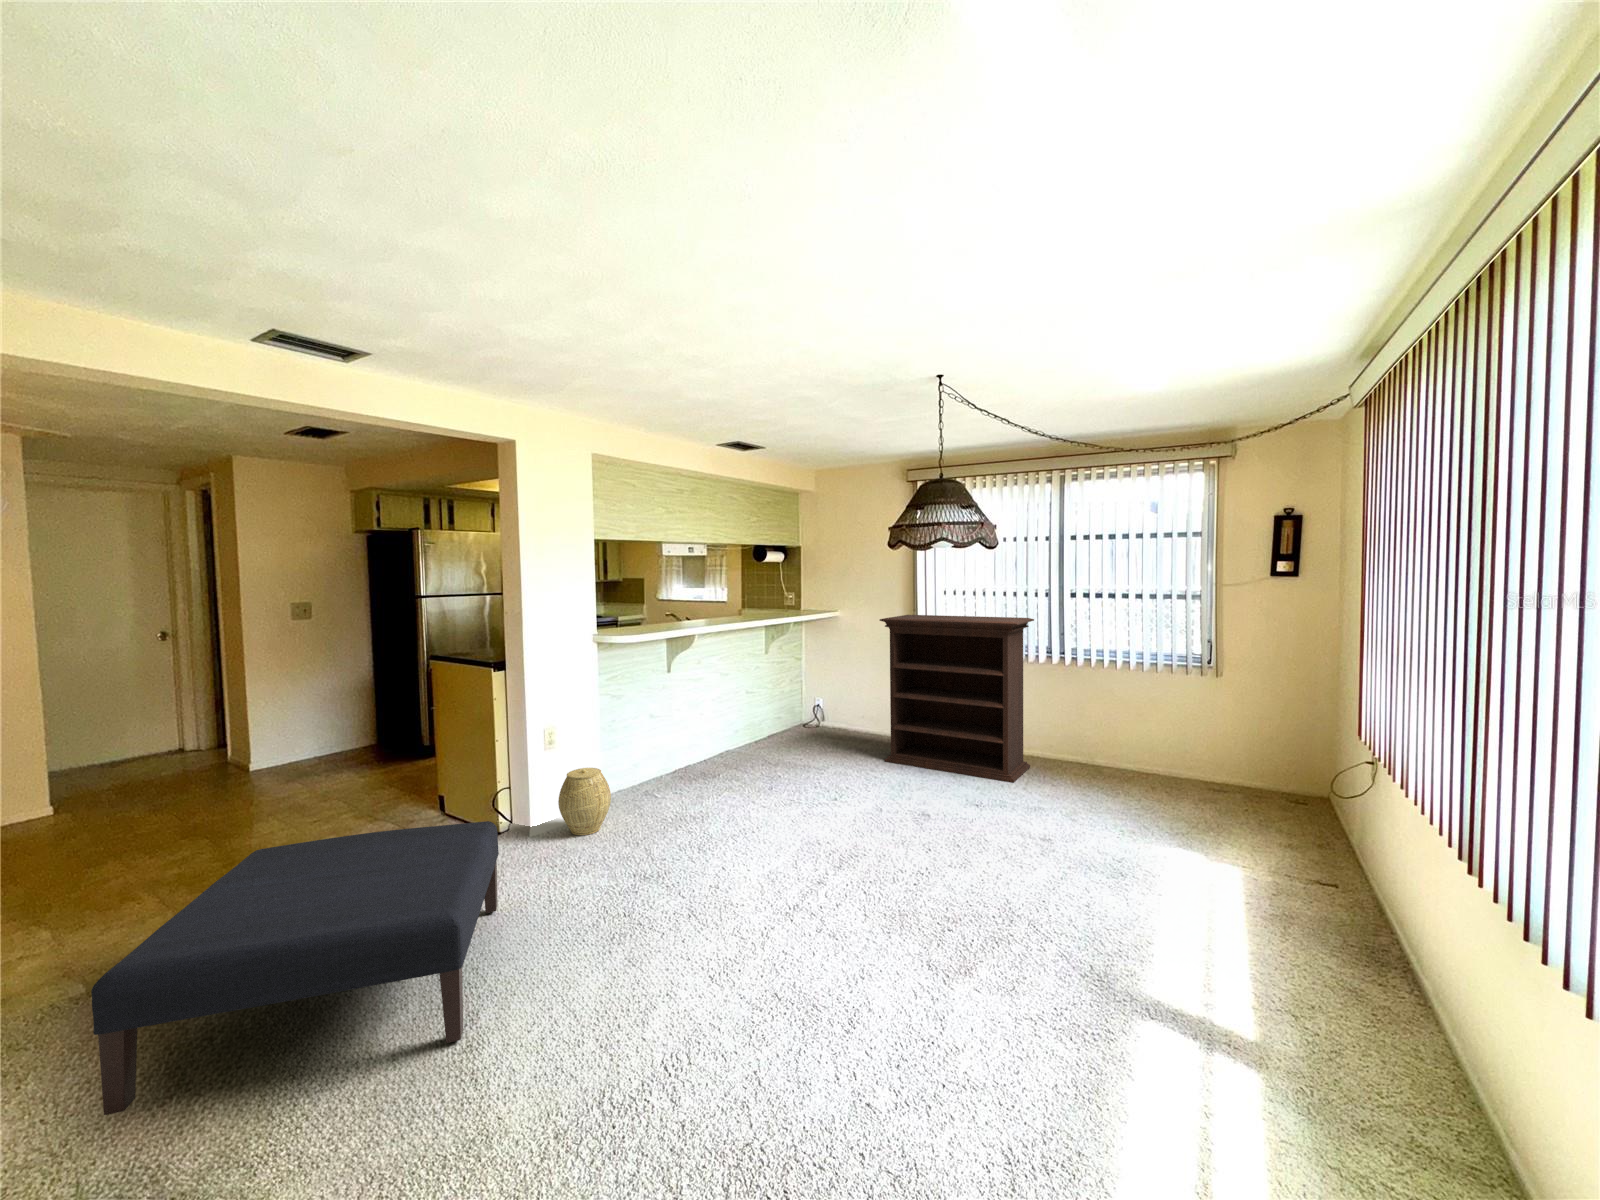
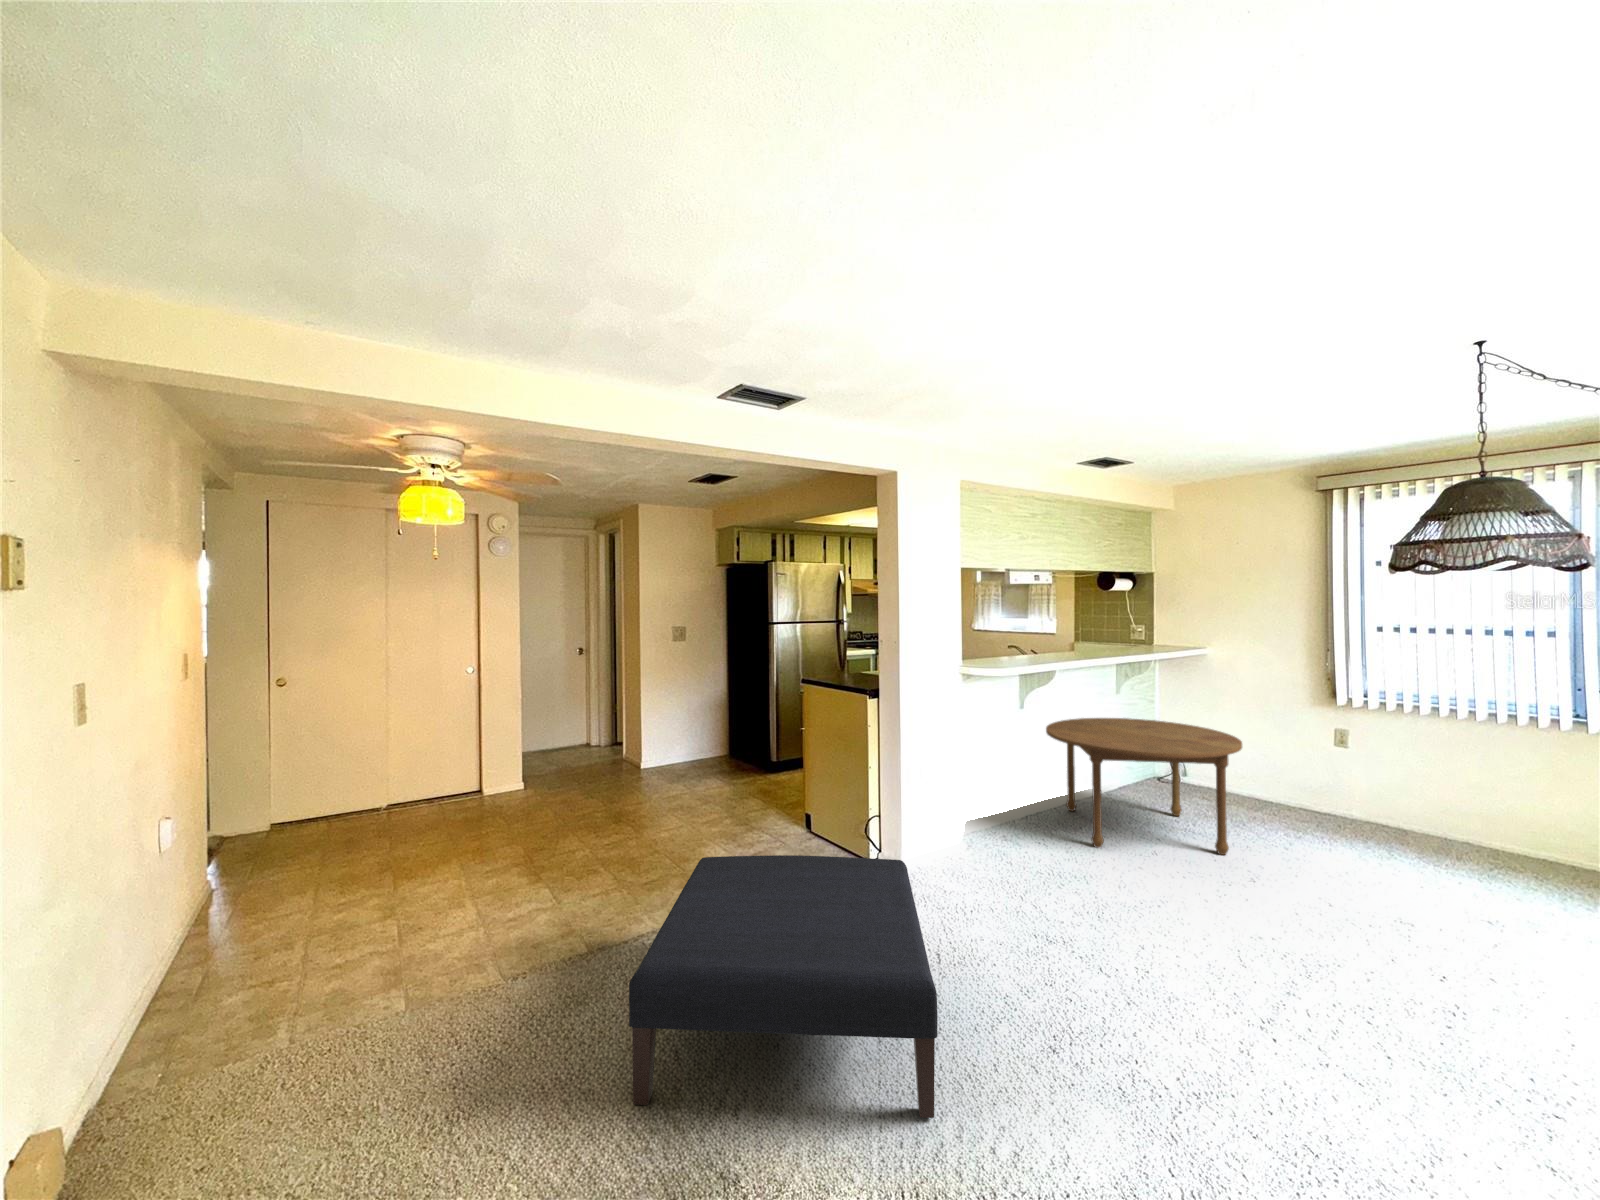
bookshelf: present [880,615,1034,783] -> none [1288,657,1555,897]
dining table: none [690,675,842,790] -> present [1046,718,1242,855]
woven basket: present [558,768,611,835] -> none [932,807,986,880]

